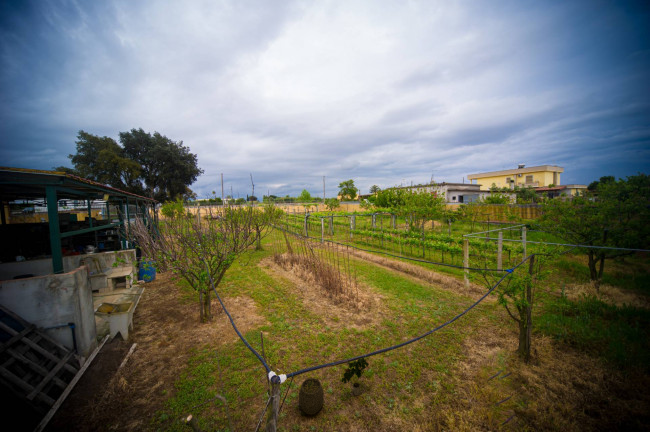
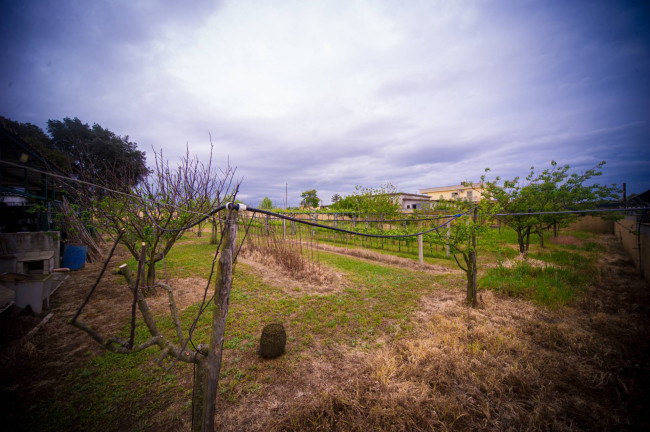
potted plant: present [342,358,369,395] -> none [306,303,333,340]

